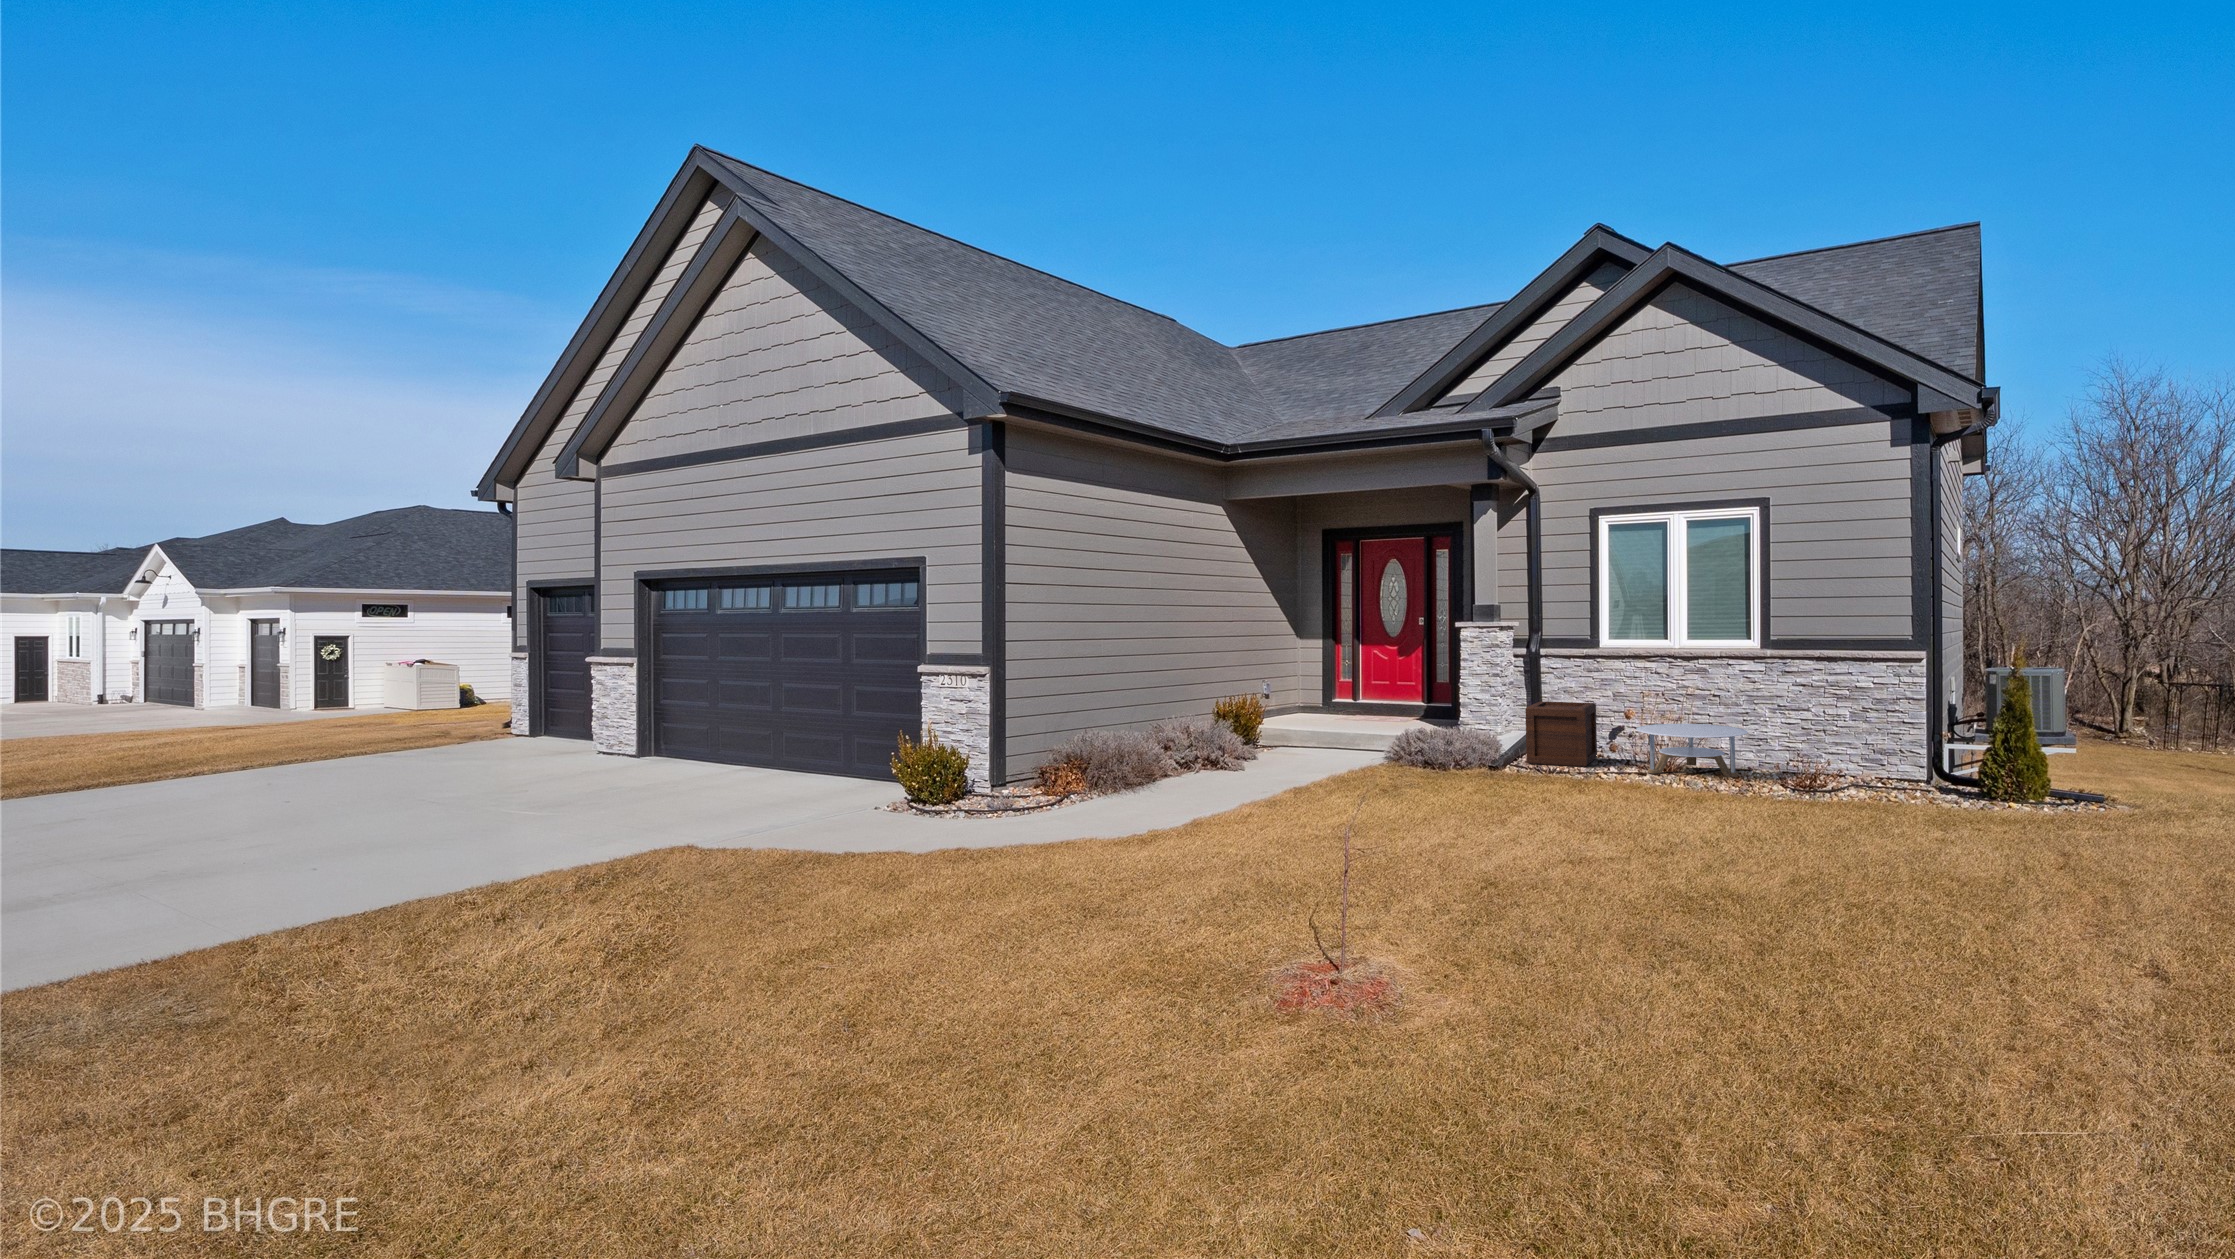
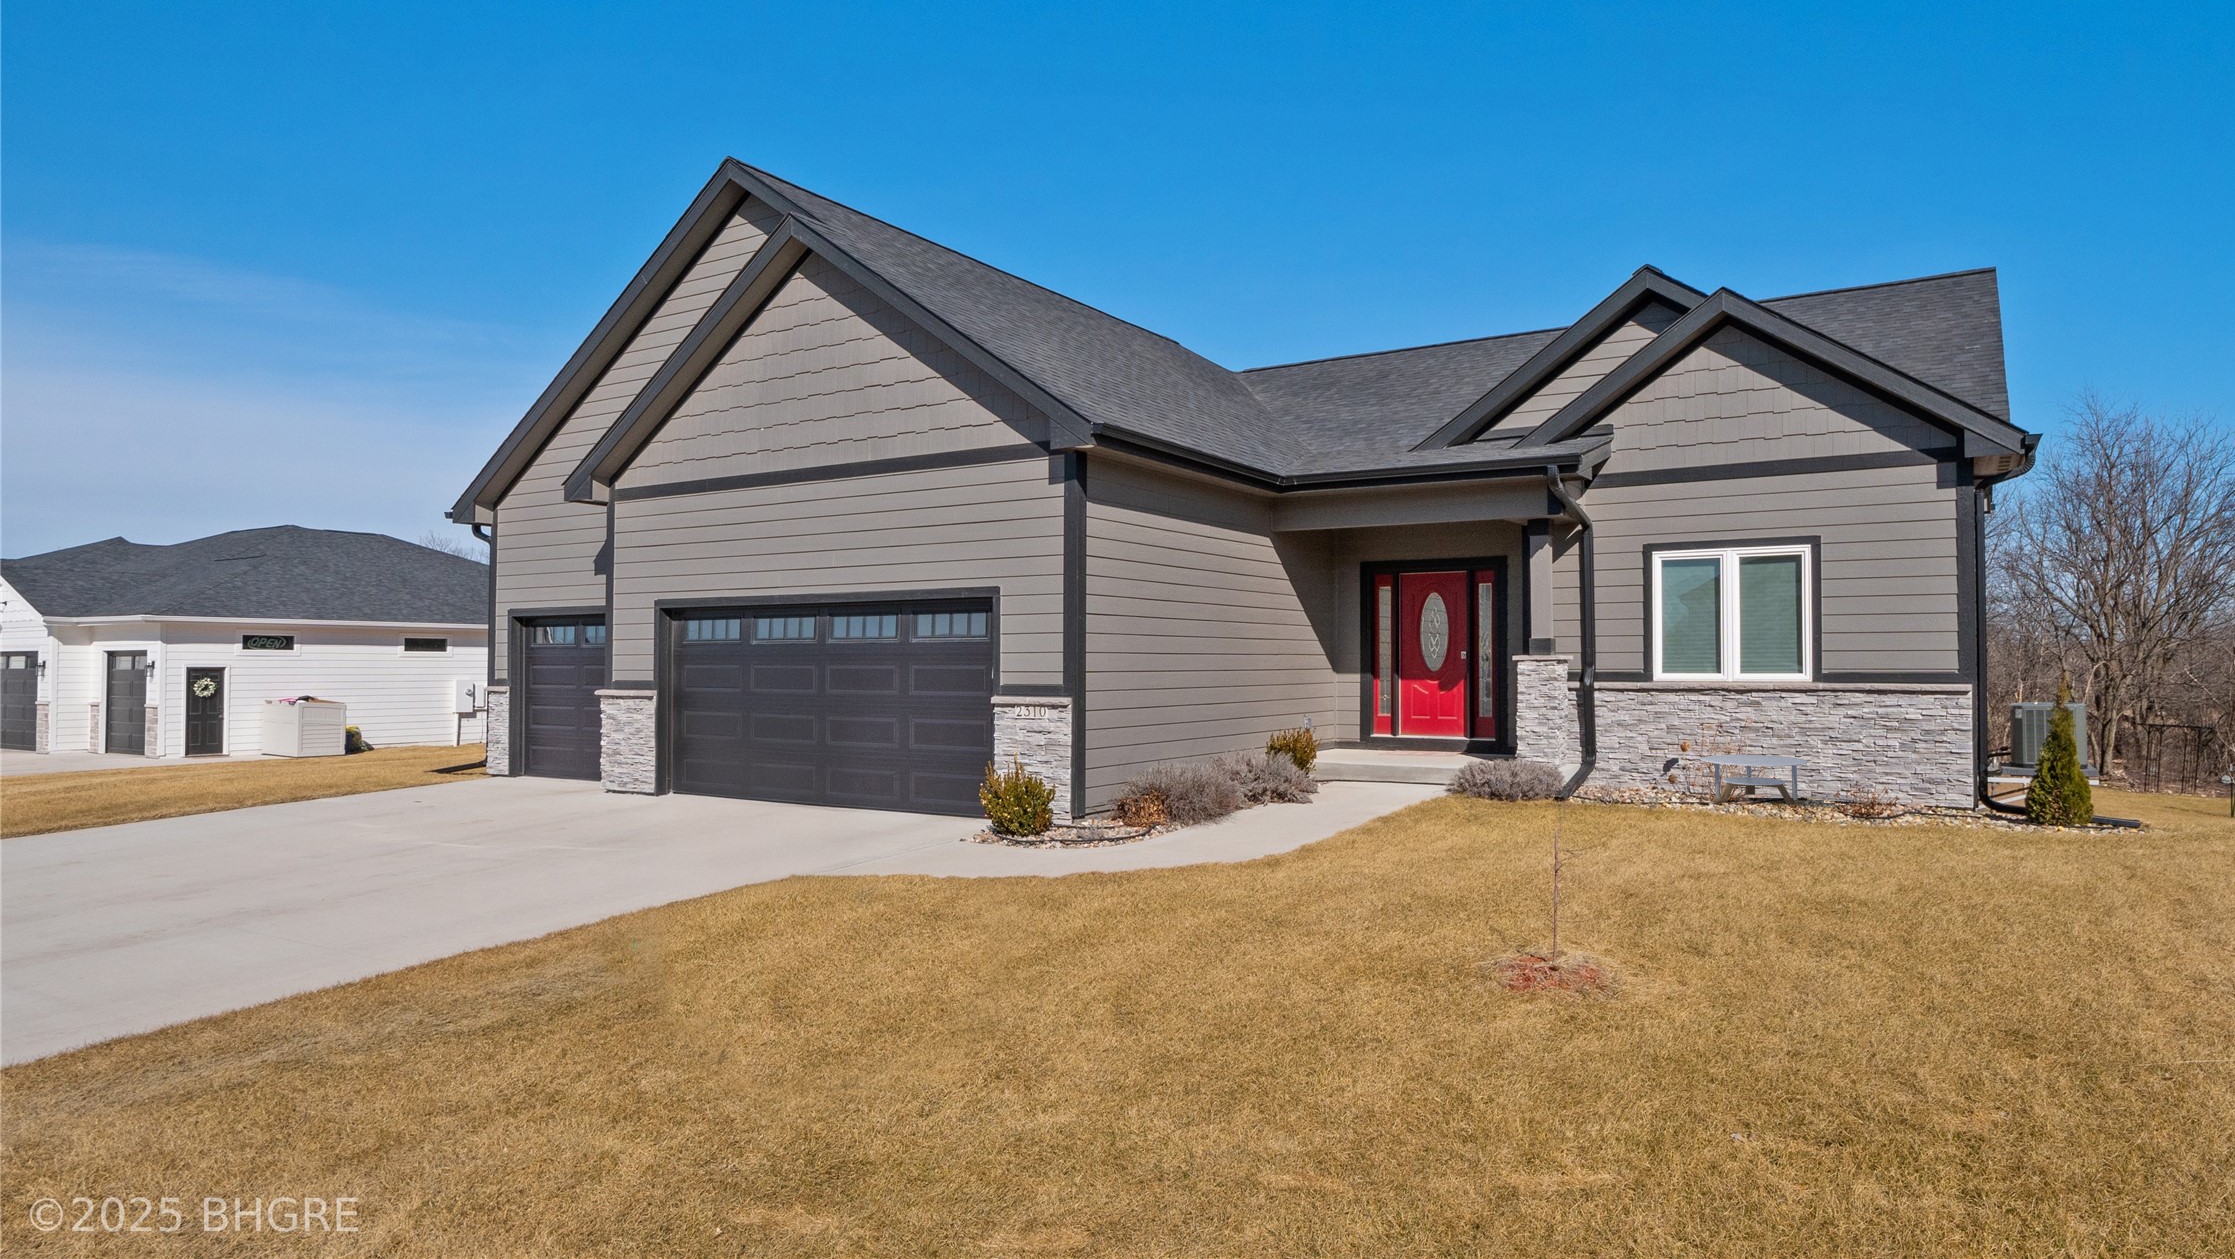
wooden crate: present [1525,701,1597,767] -> none [1591,734,1656,797]

